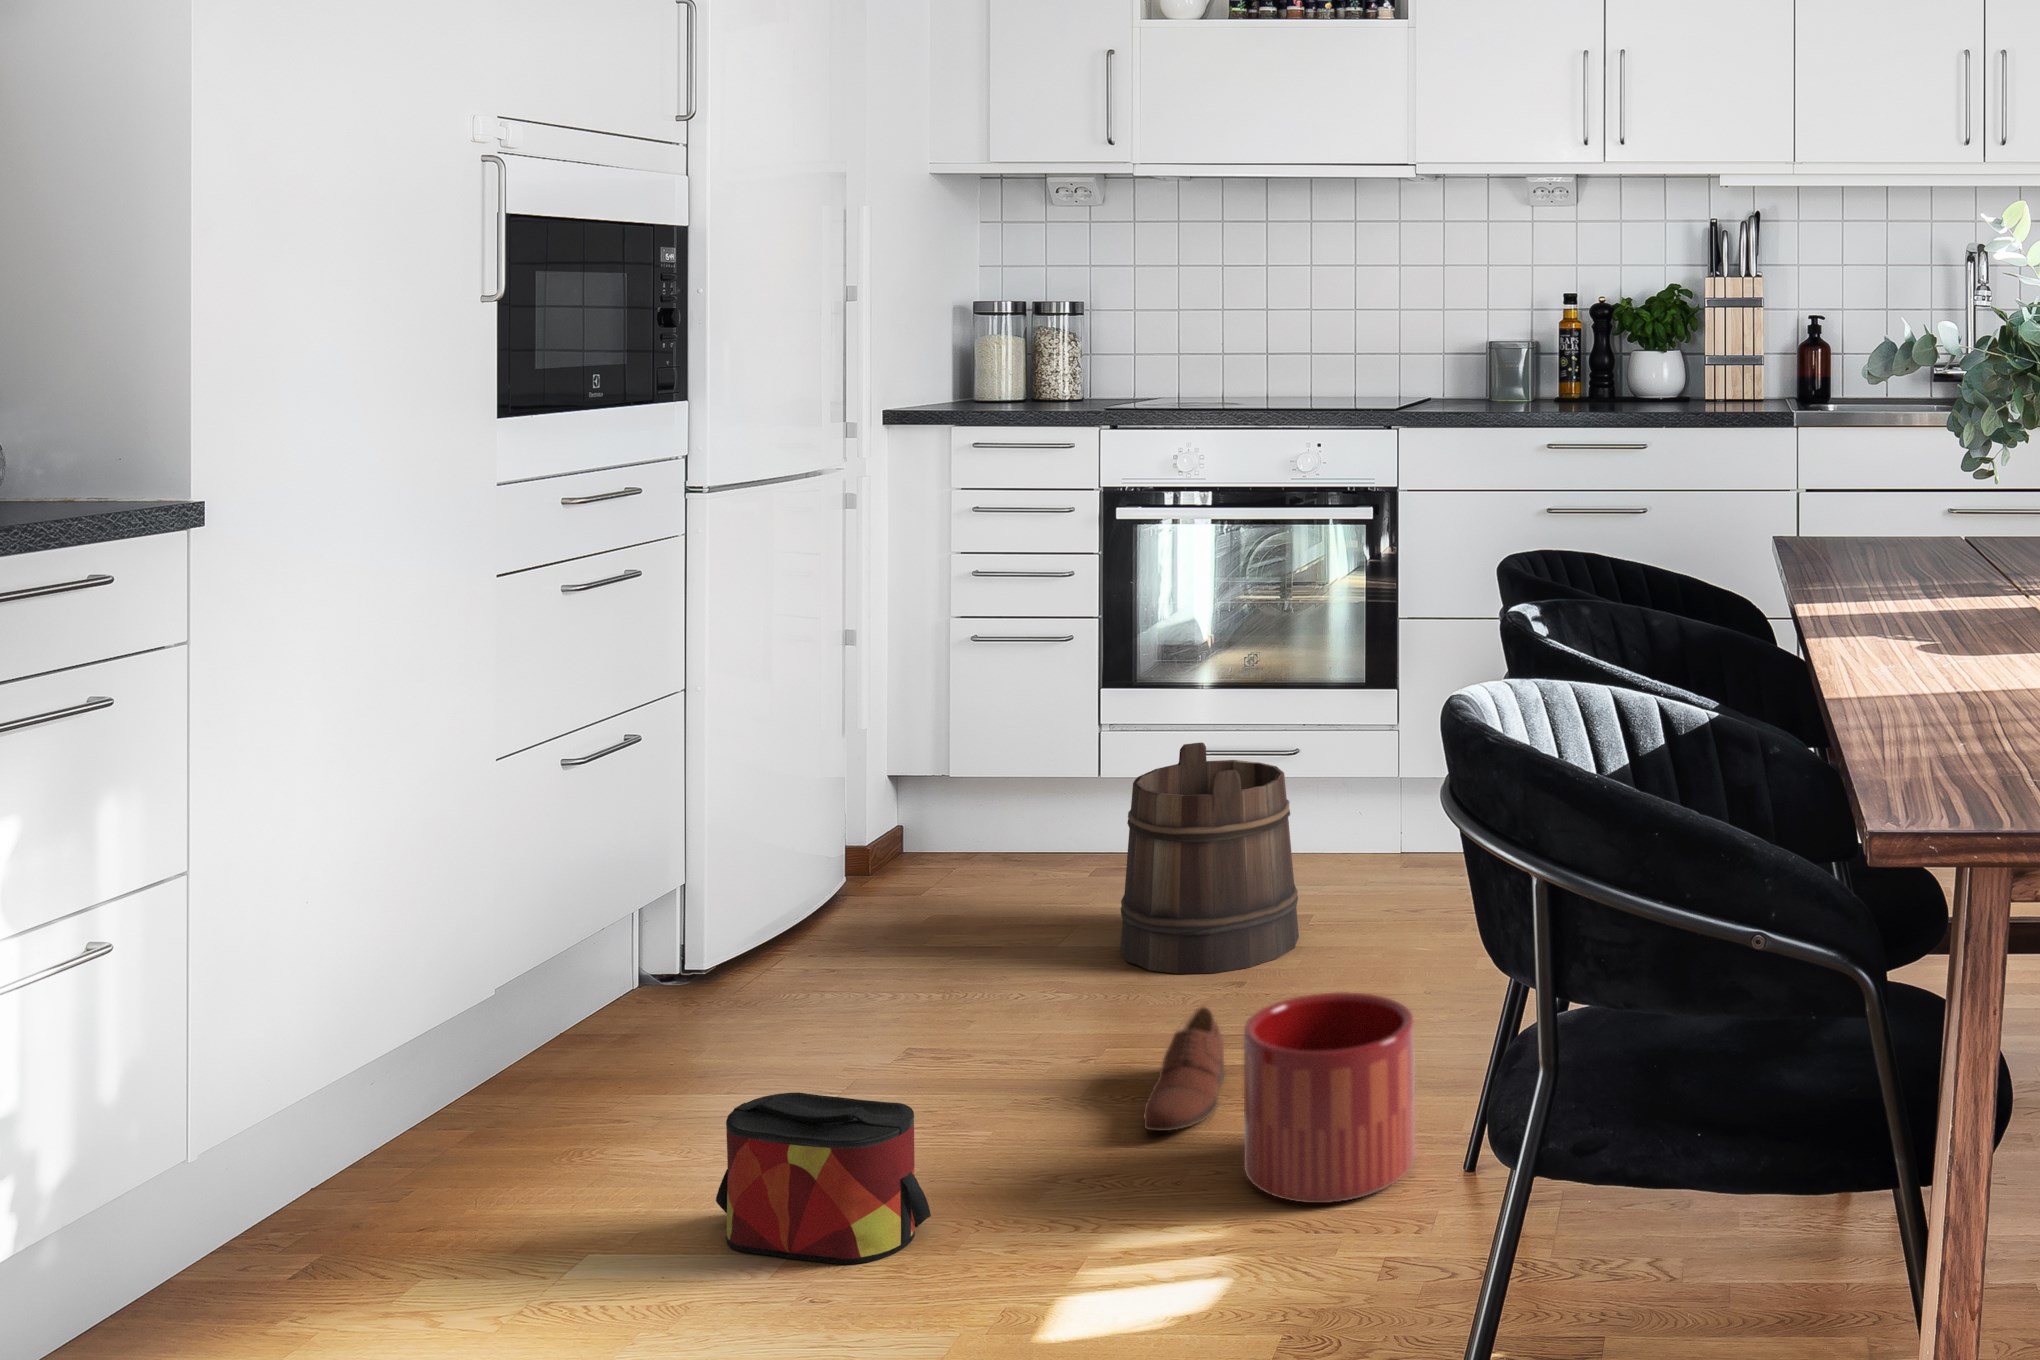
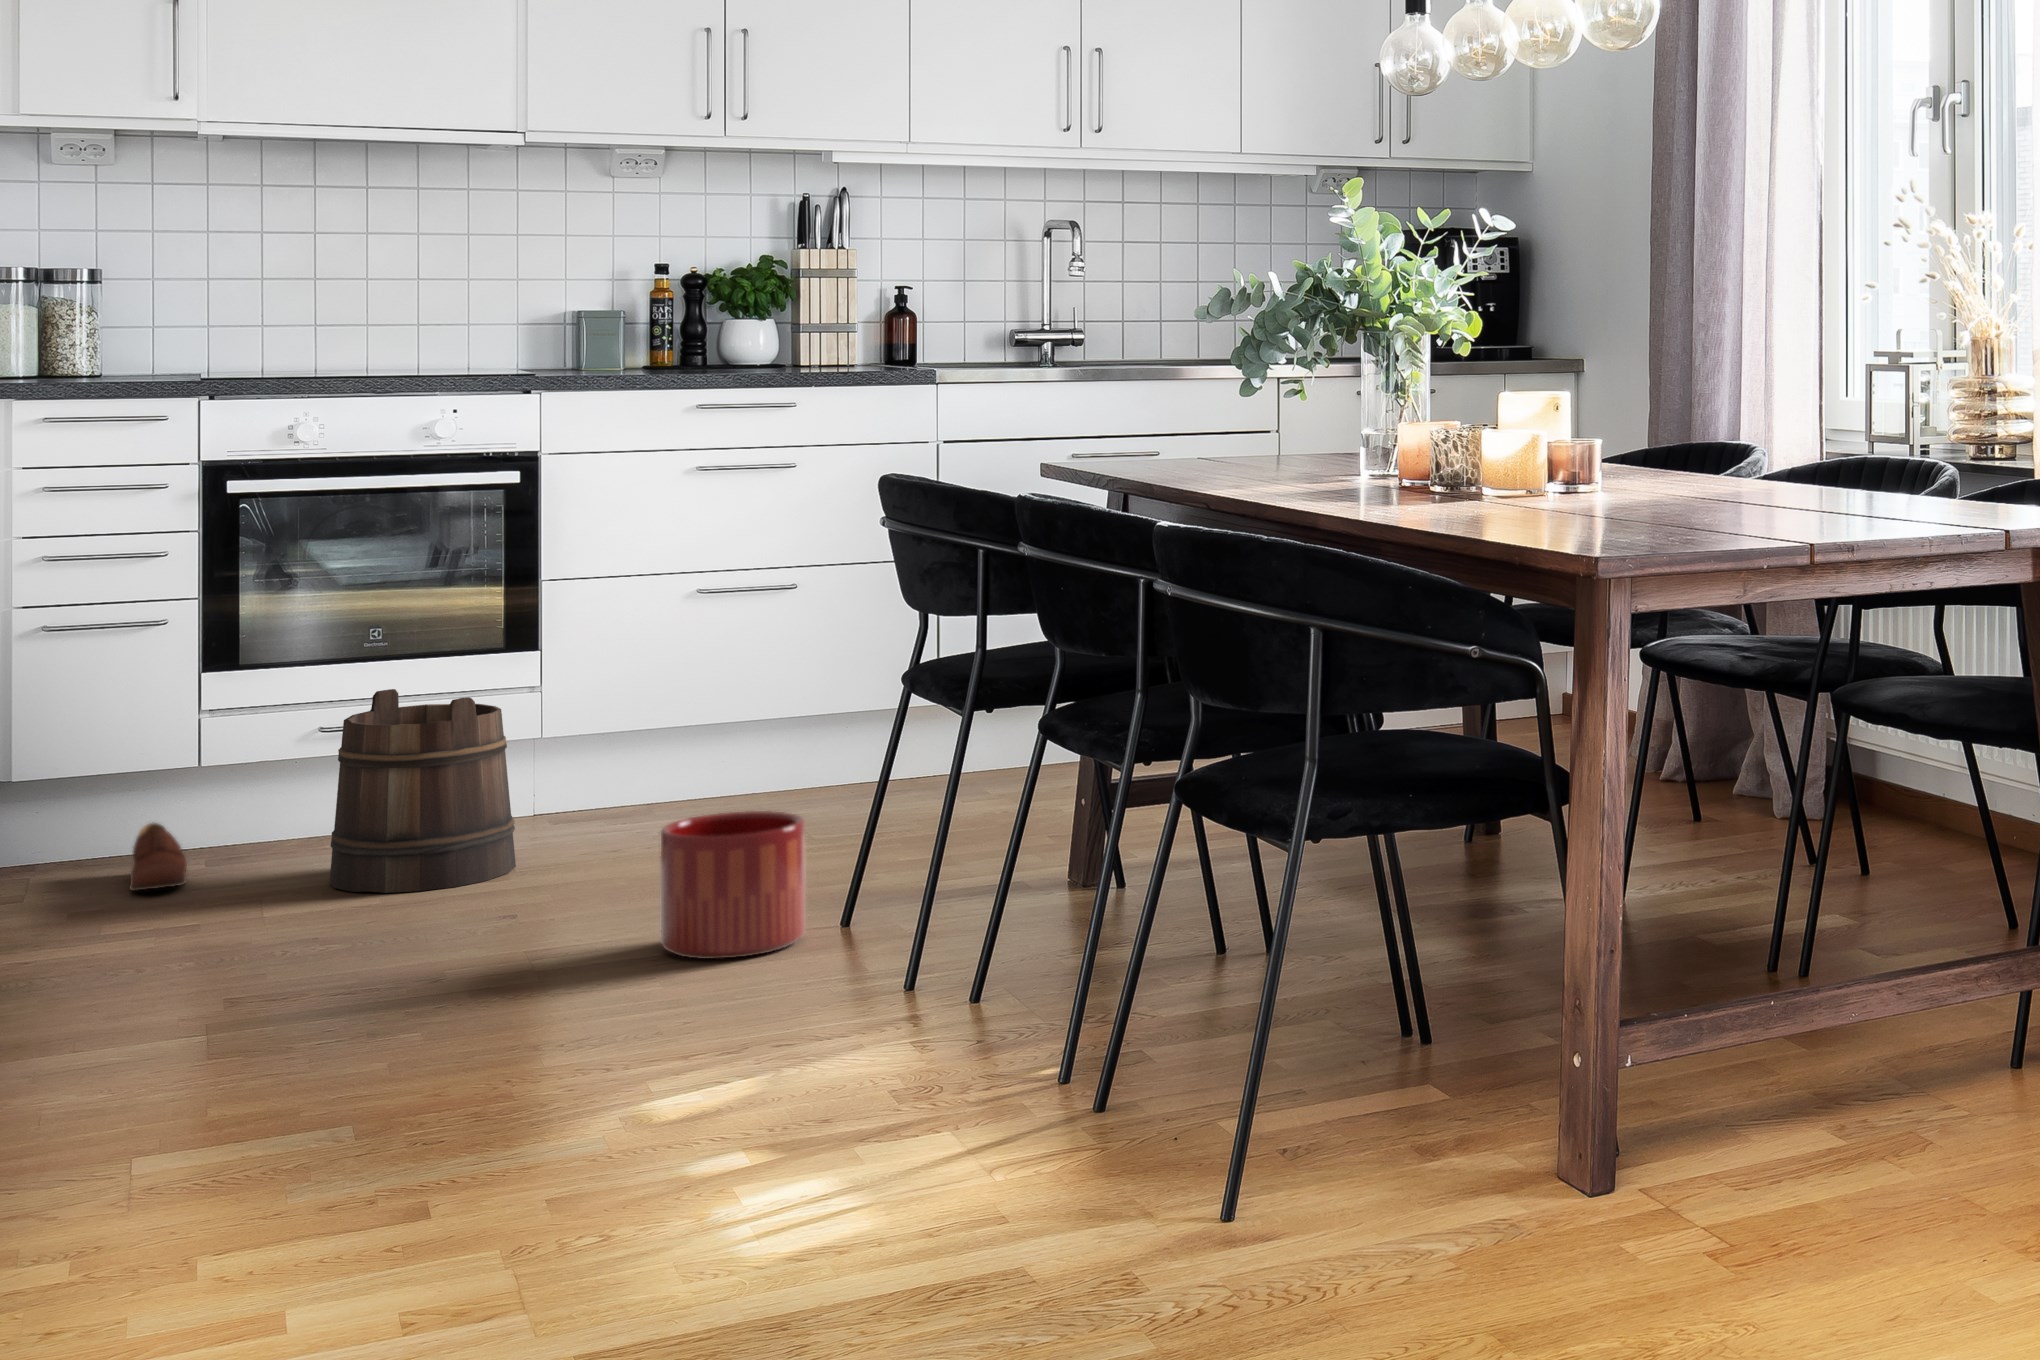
shoe: present [1144,1007,1224,1131] -> present [130,823,187,891]
bag: present [716,1092,931,1264] -> none [210,911,433,1041]

